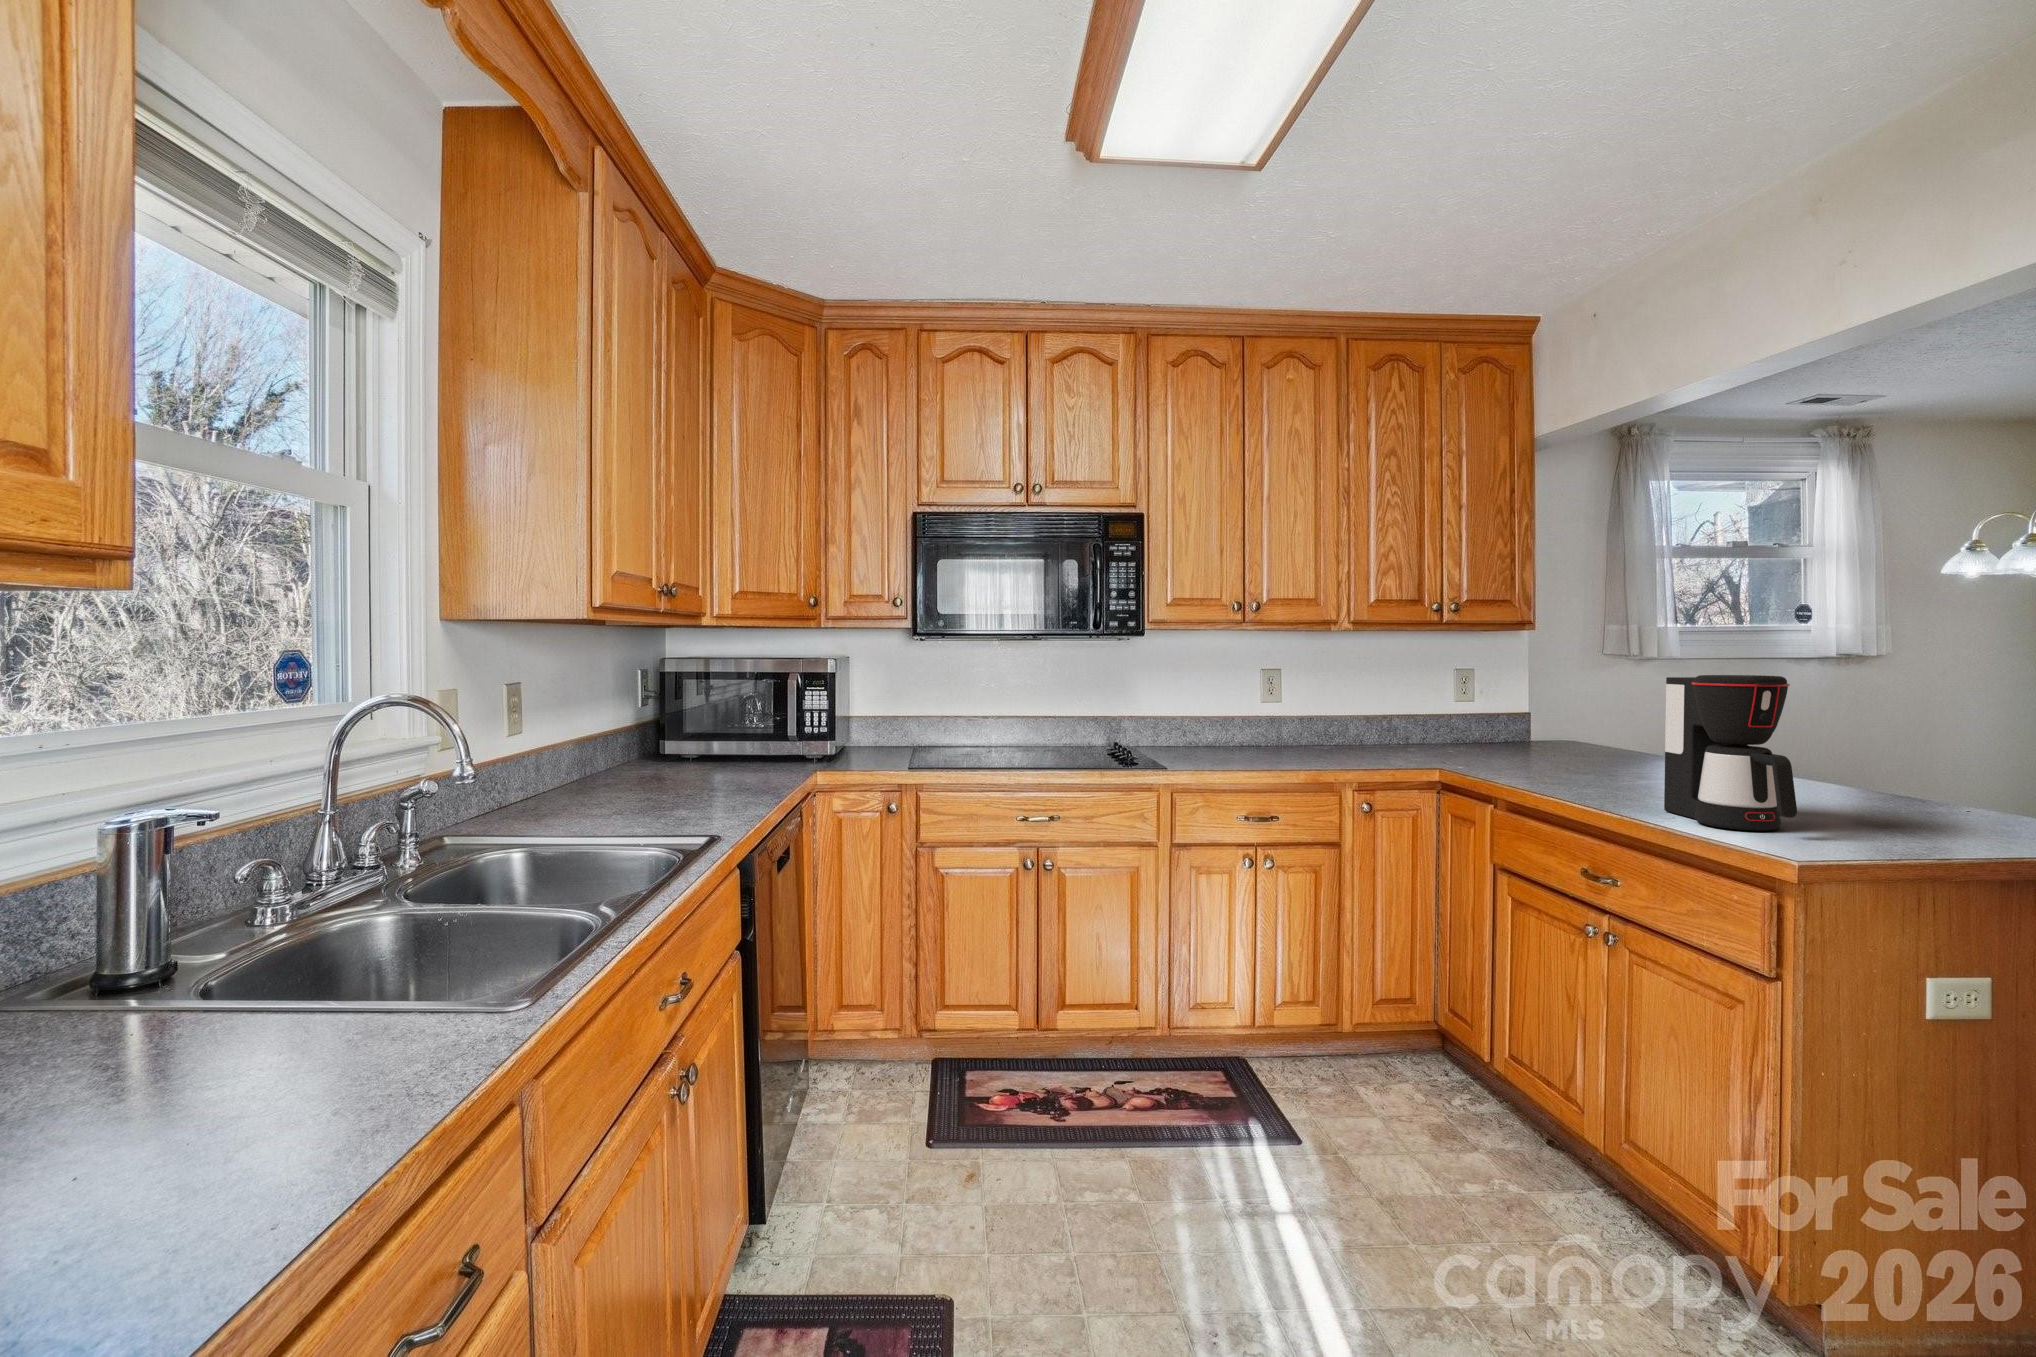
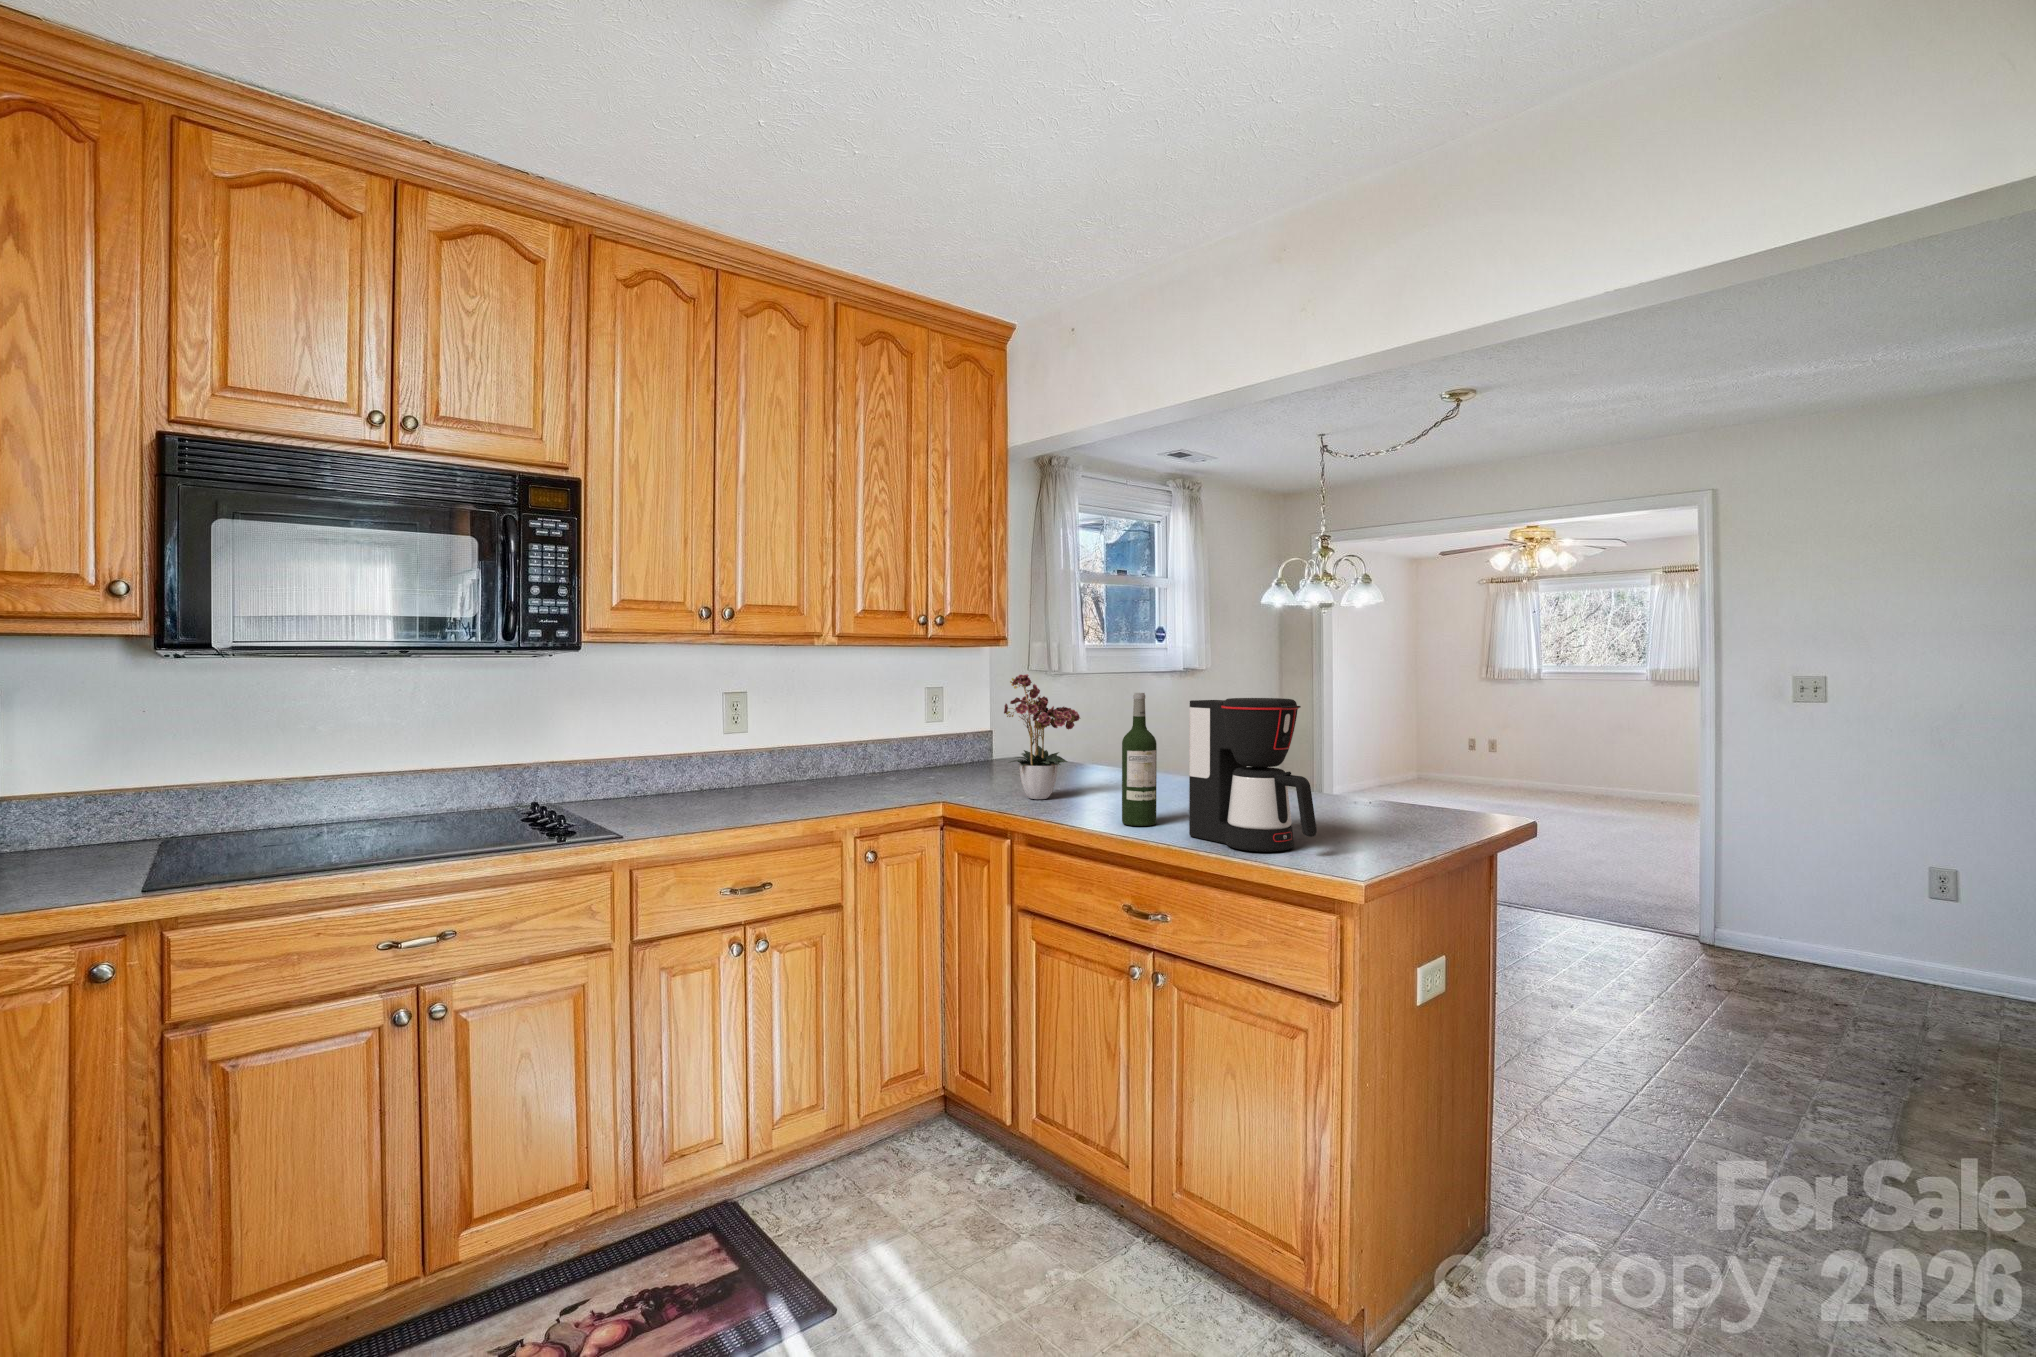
flower arrangement: none [1496,648,1594,772] -> present [1004,674,1080,799]
wine bottle: none [1601,670,1643,799] -> present [1122,693,1157,826]

